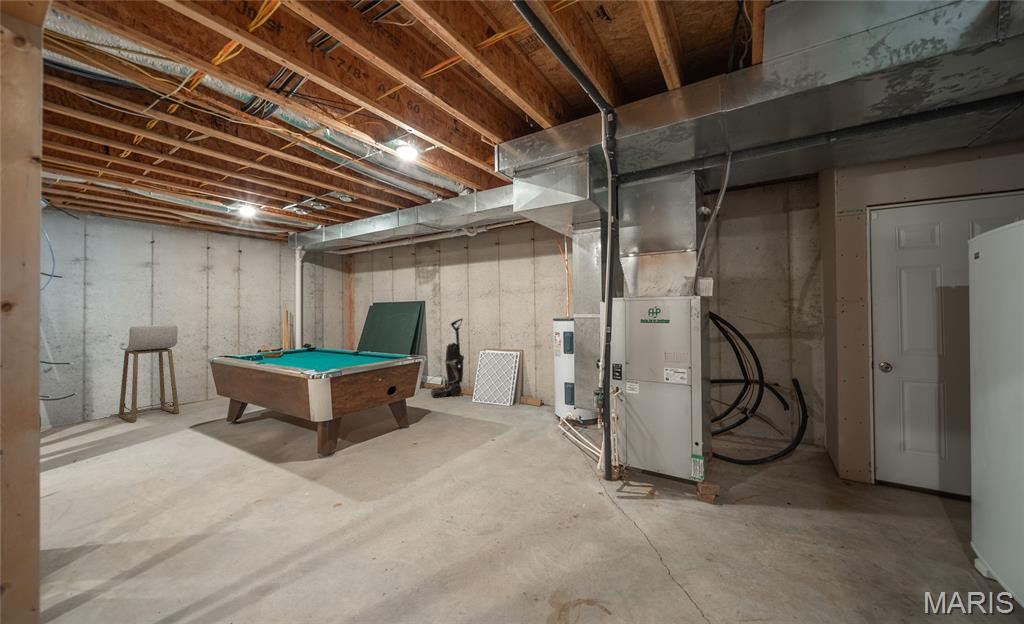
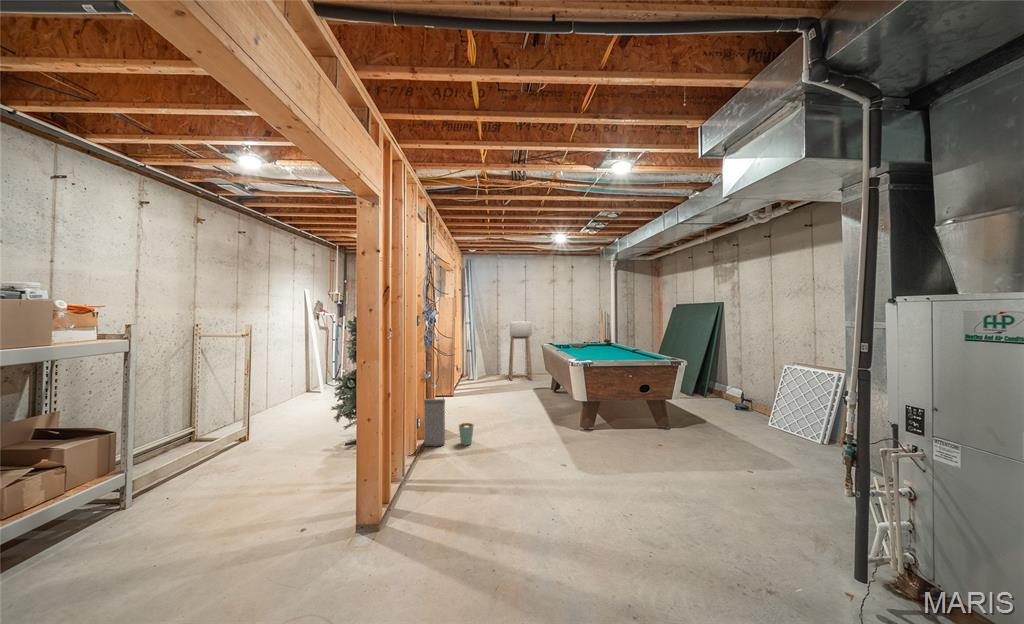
vacuum cleaner: present [431,319,464,398] -> none [718,322,763,414]
trash can: none [24,489,172,610] -> present [424,399,474,447]

